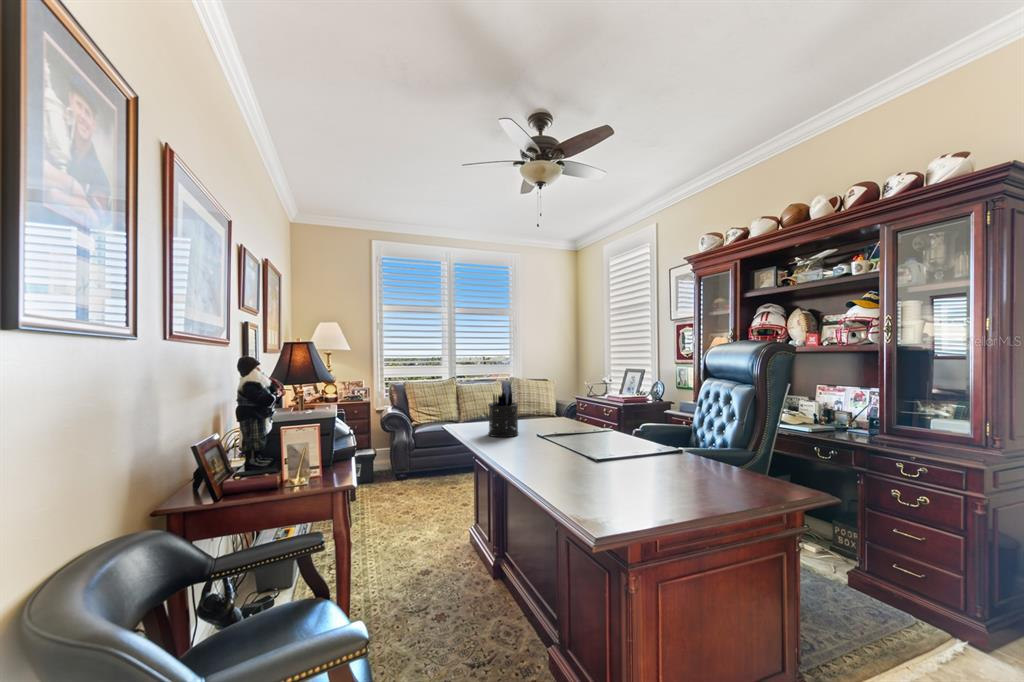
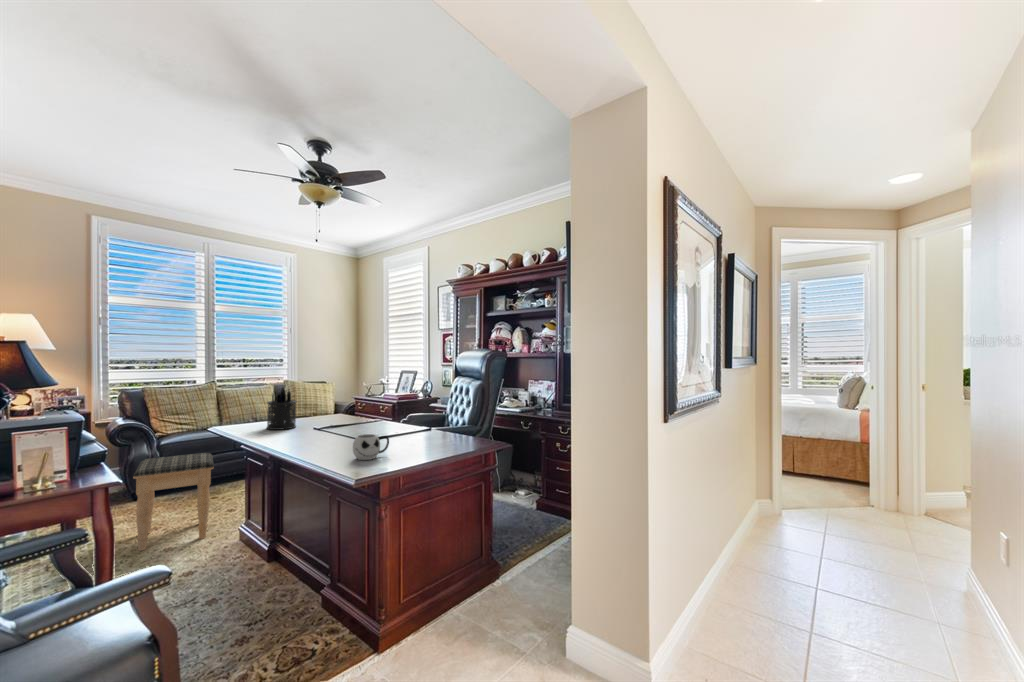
footstool: none [379,449,447,542] -> present [133,453,214,551]
mug: none [588,471,643,516] -> present [353,434,389,460]

